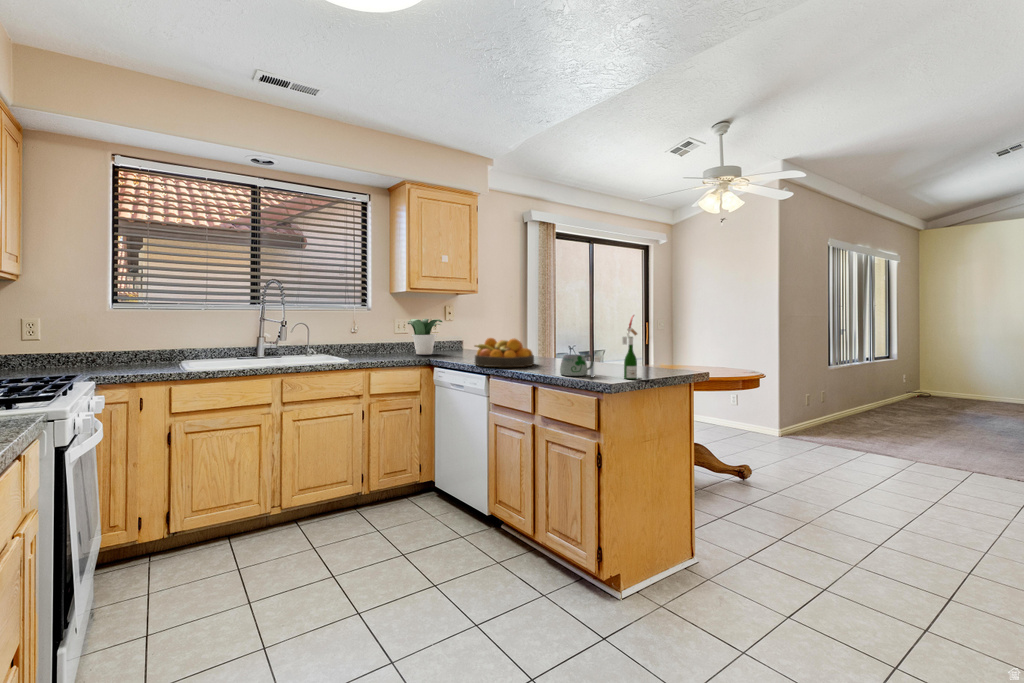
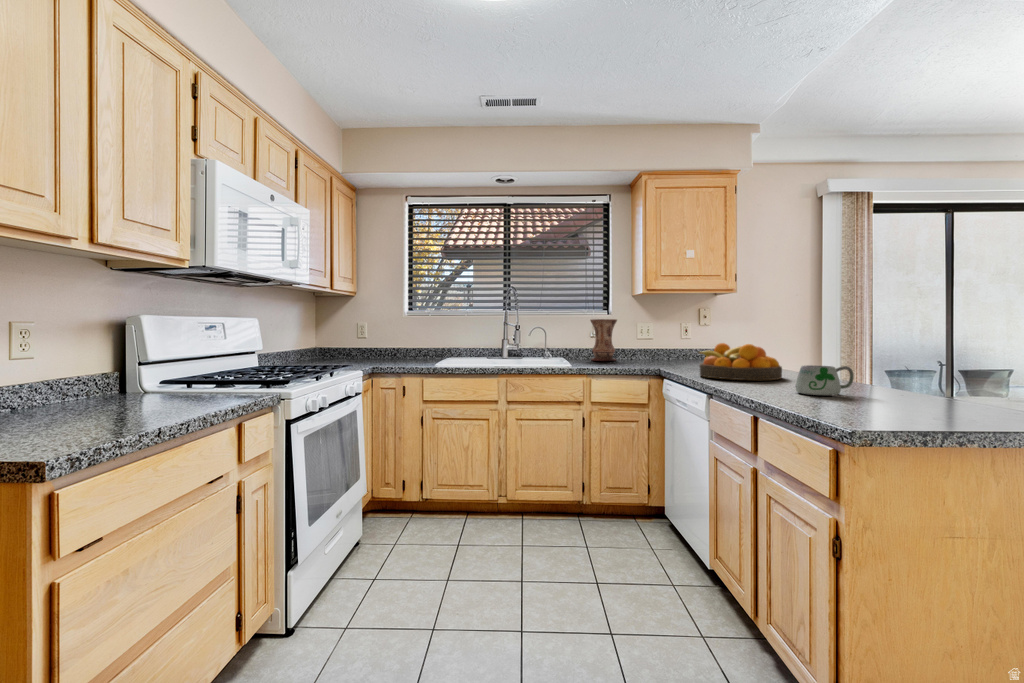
vase: none [353,315,380,355] -> present [590,319,617,361]
wine bottle: present [622,315,640,379] -> none [895,307,933,406]
potted plant: present [408,319,442,355] -> none [643,323,685,363]

